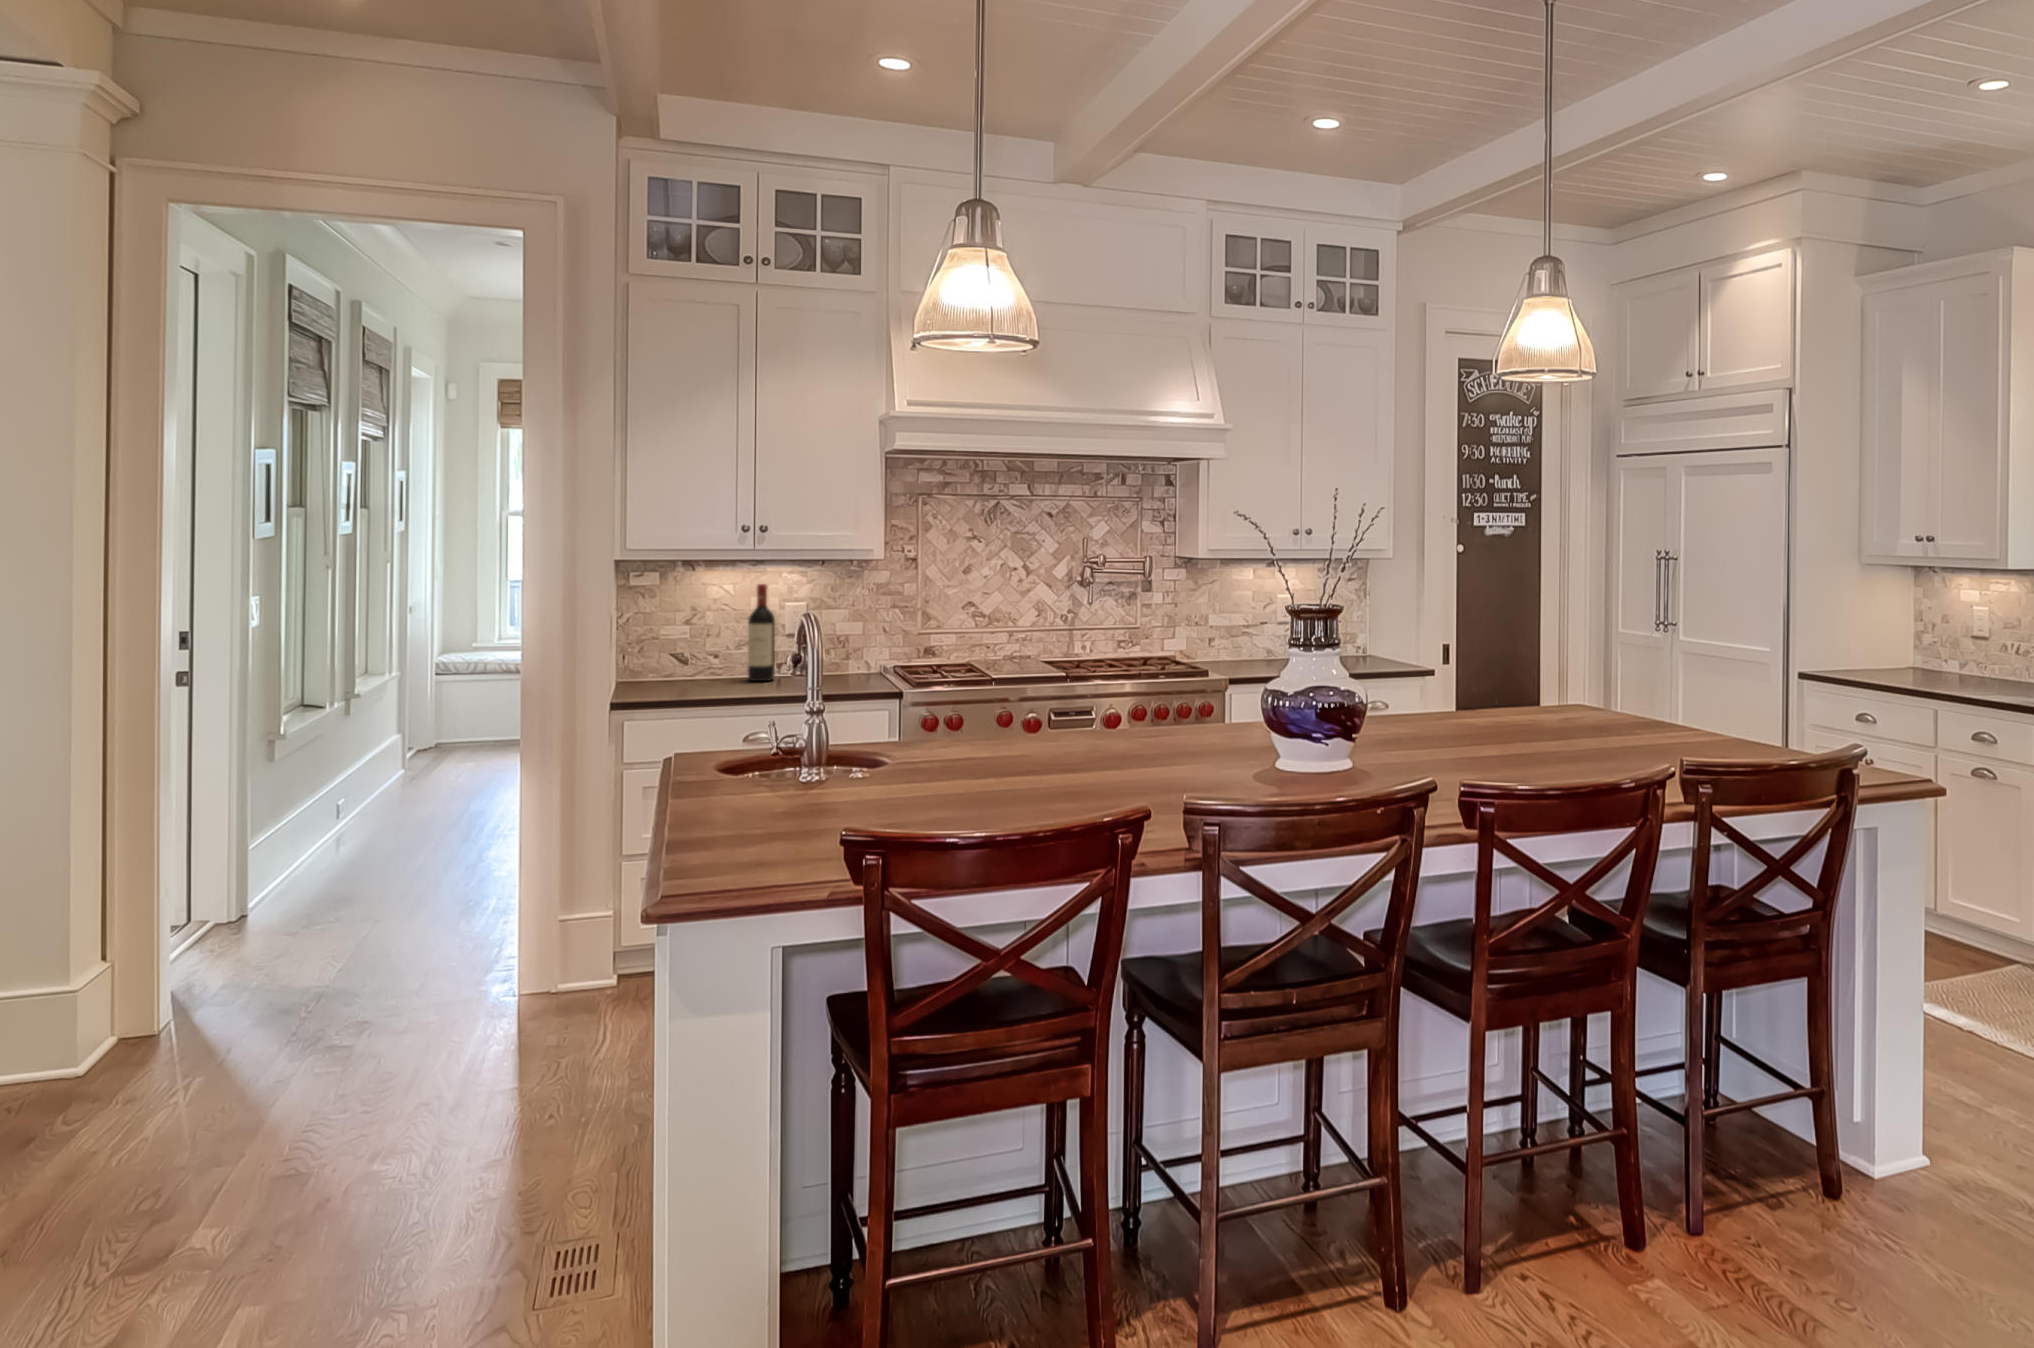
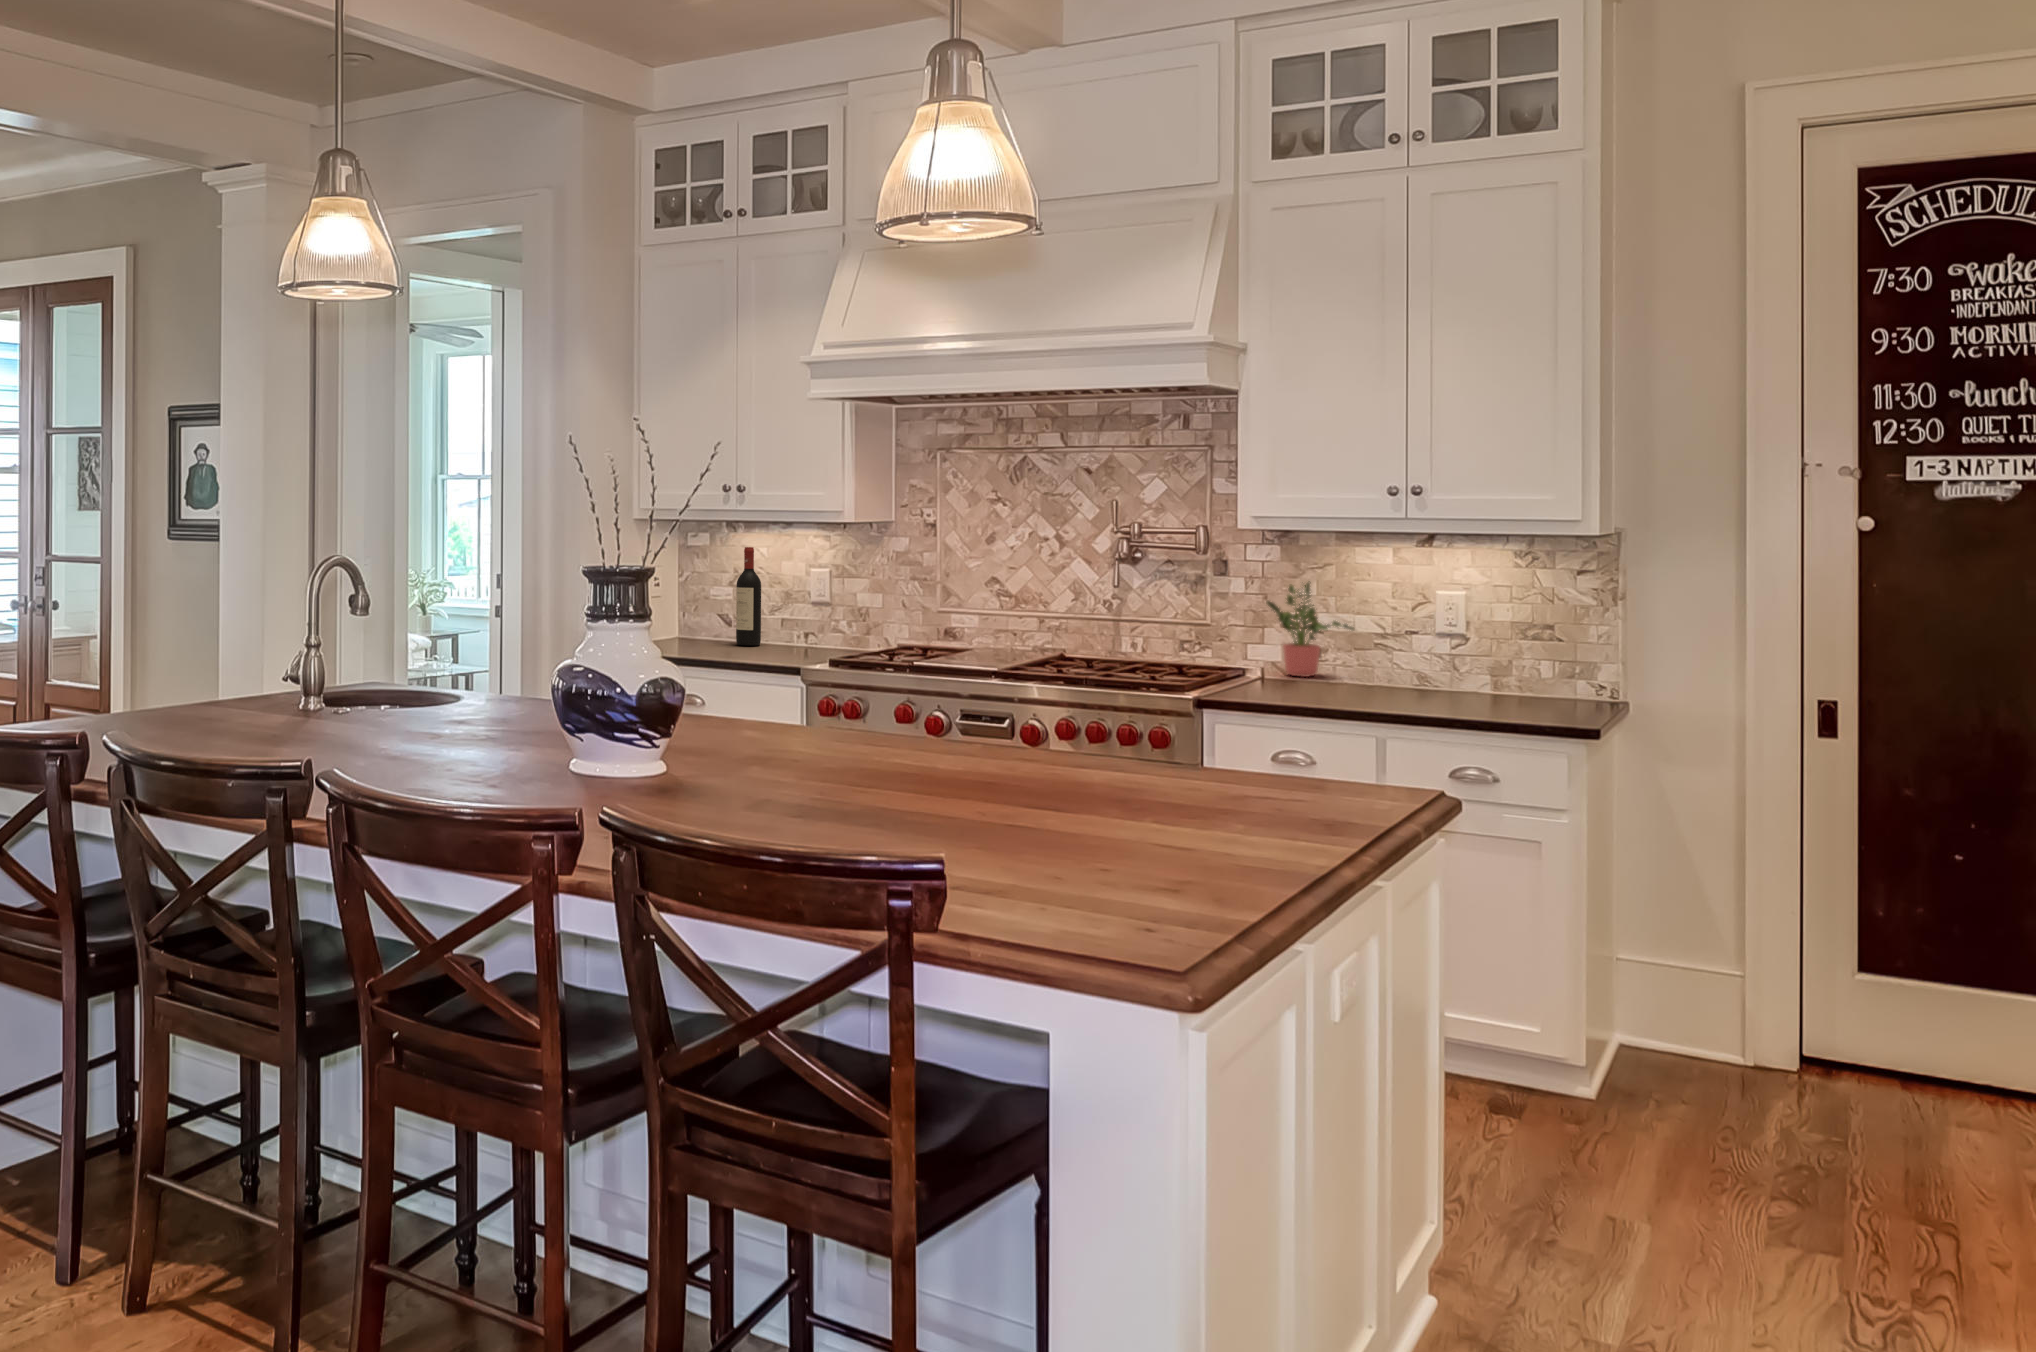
potted plant: none [1198,593,1245,660] -> present [1267,583,1354,677]

